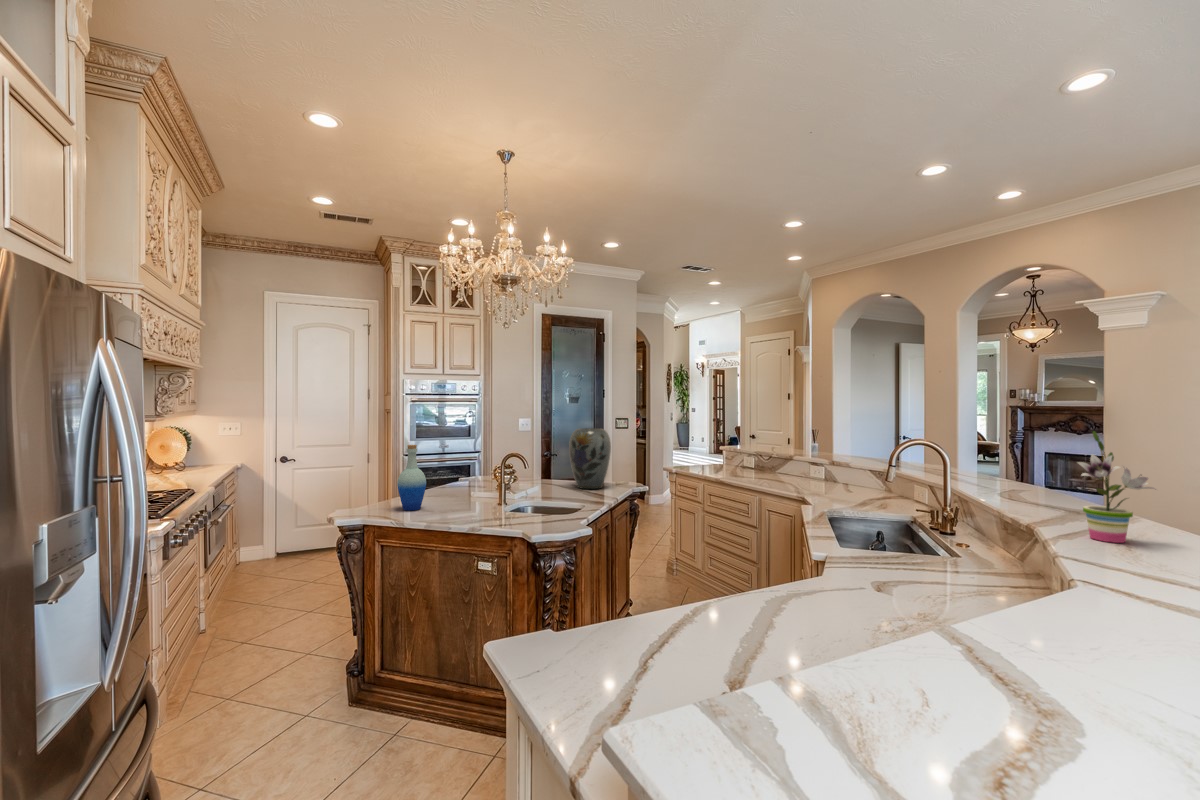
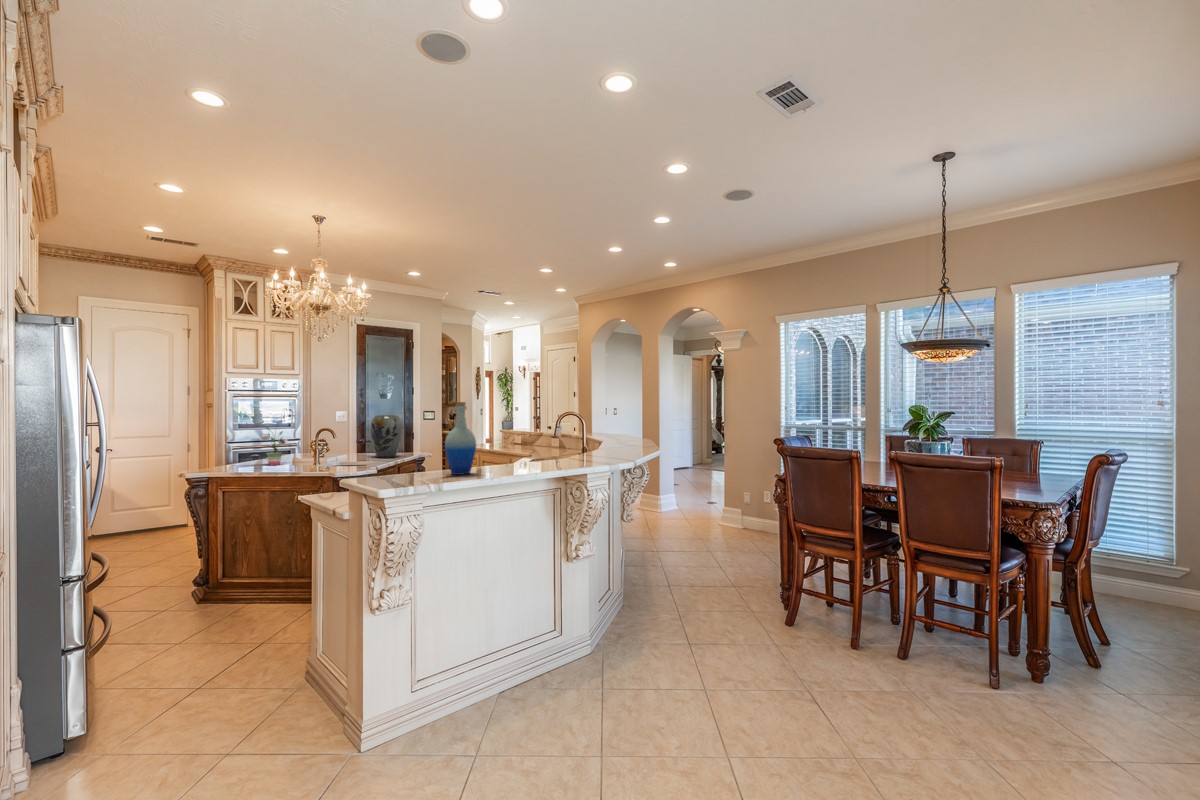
potted plant: present [1078,431,1156,543] -> present [261,424,287,465]
bottle: present [397,445,426,510] -> present [445,402,476,475]

